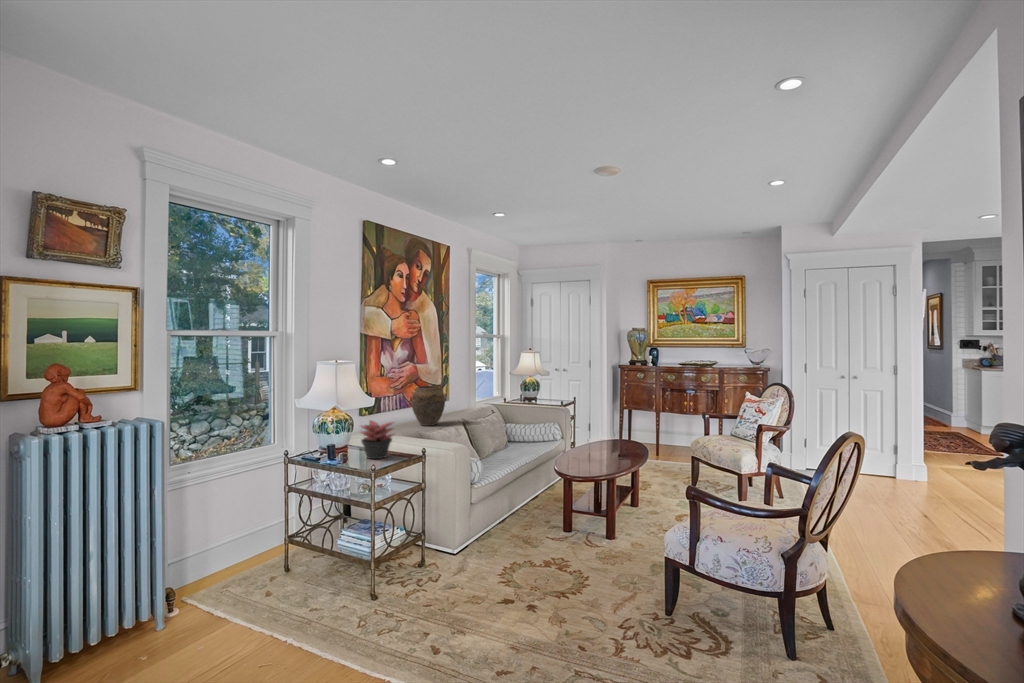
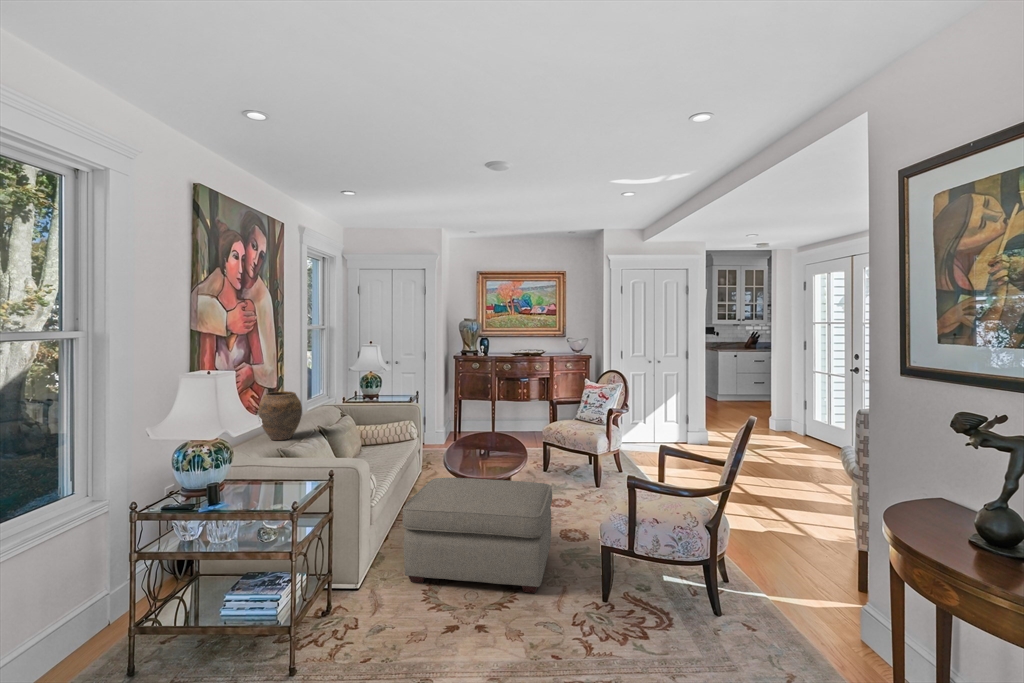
succulent plant: present [361,420,393,459] -> none [241,444,290,494]
ottoman: none [491,472,644,592] -> present [402,478,552,593]

